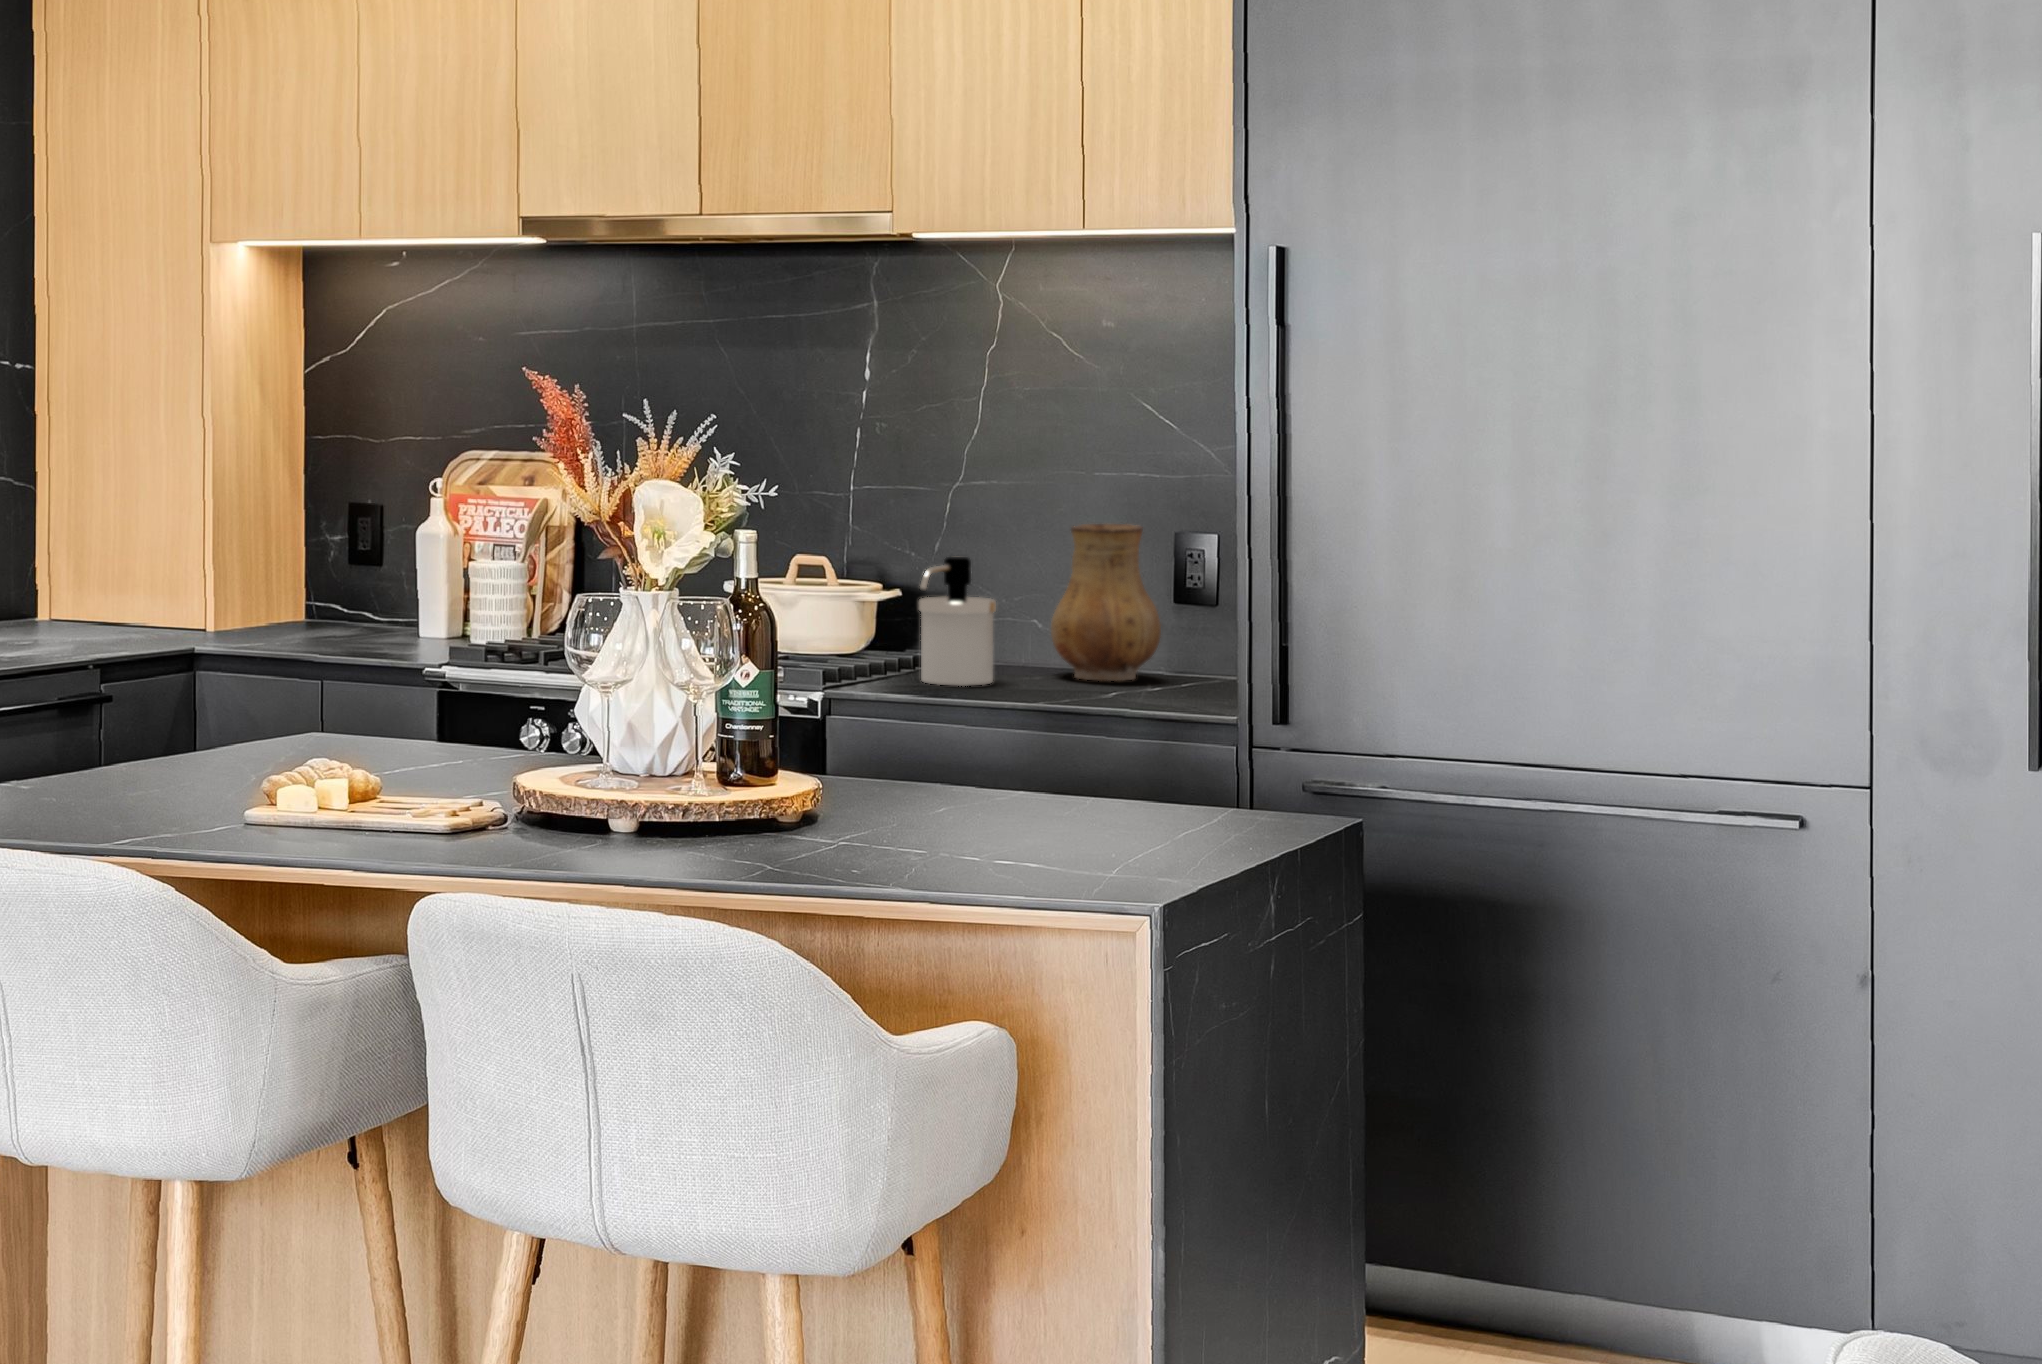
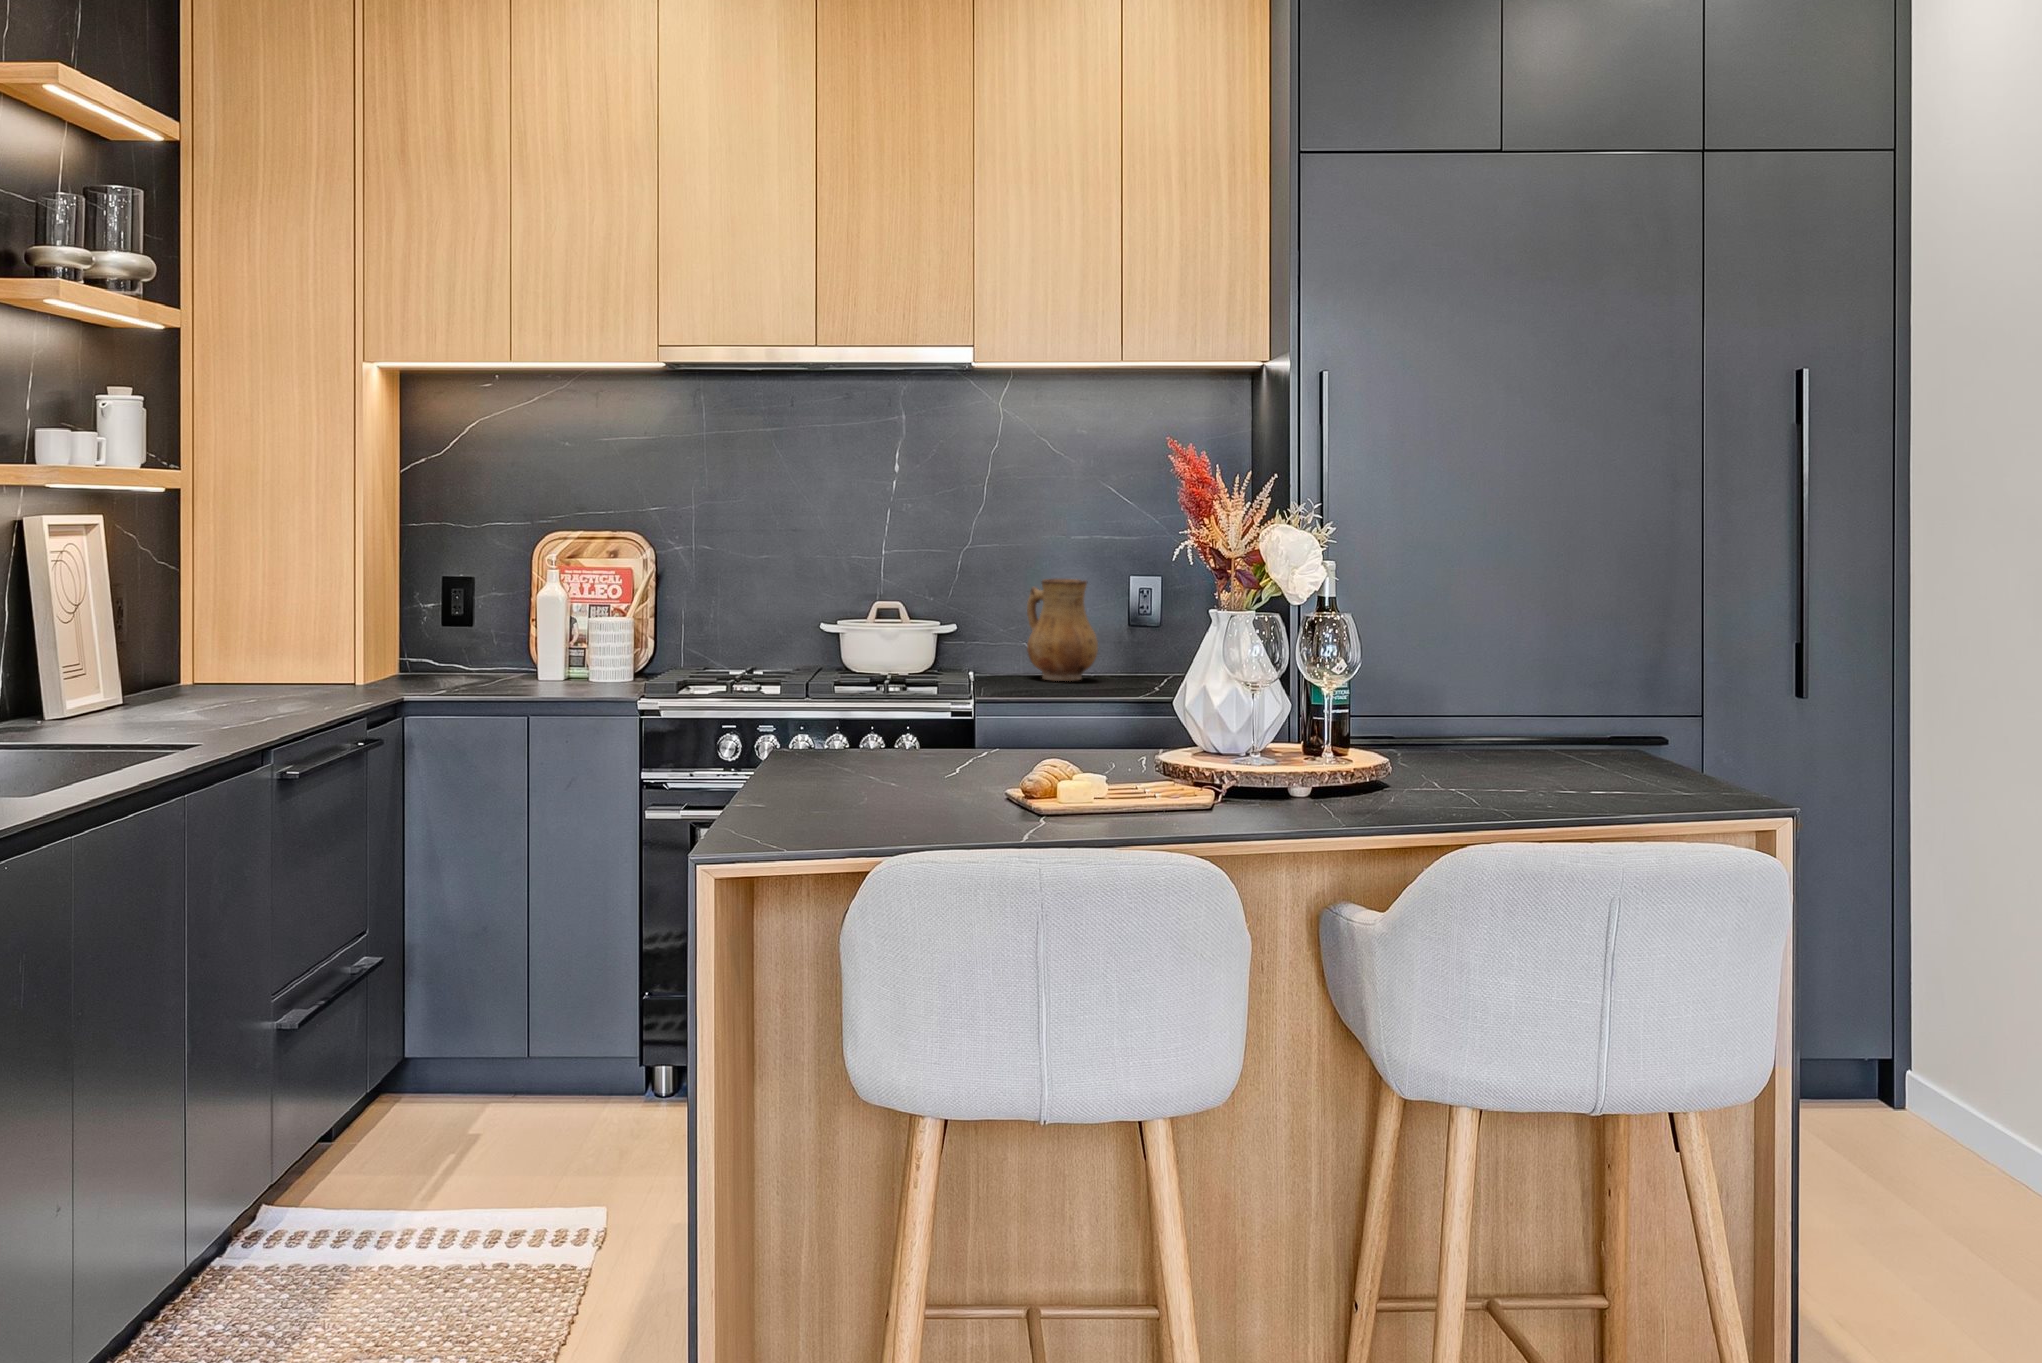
soap dispenser: present [919,556,996,686] -> none [976,602,1028,688]

